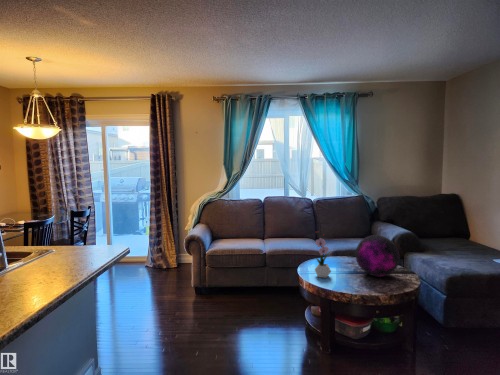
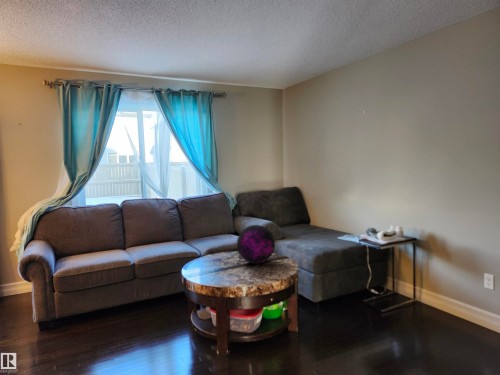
flower arrangement: present [315,235,331,278] -> none [200,227,217,275]

